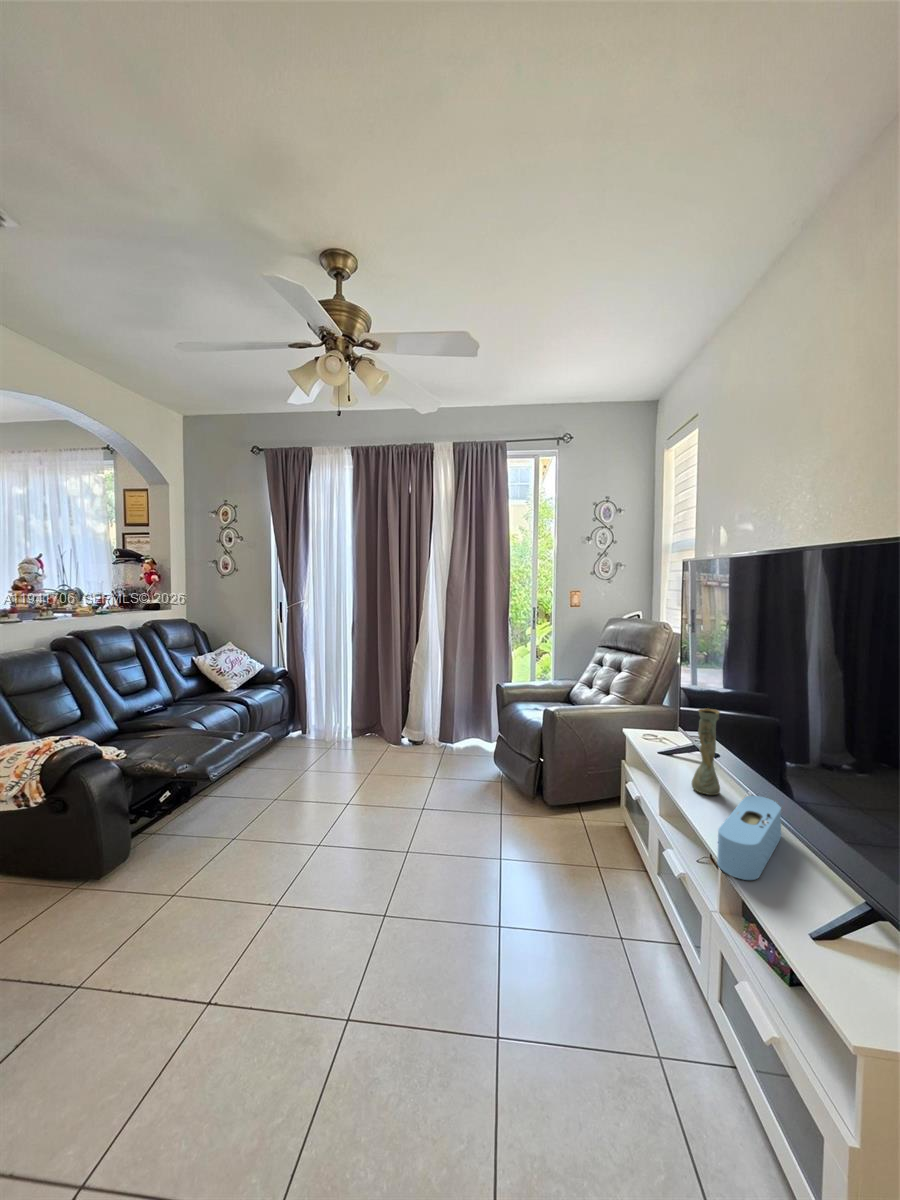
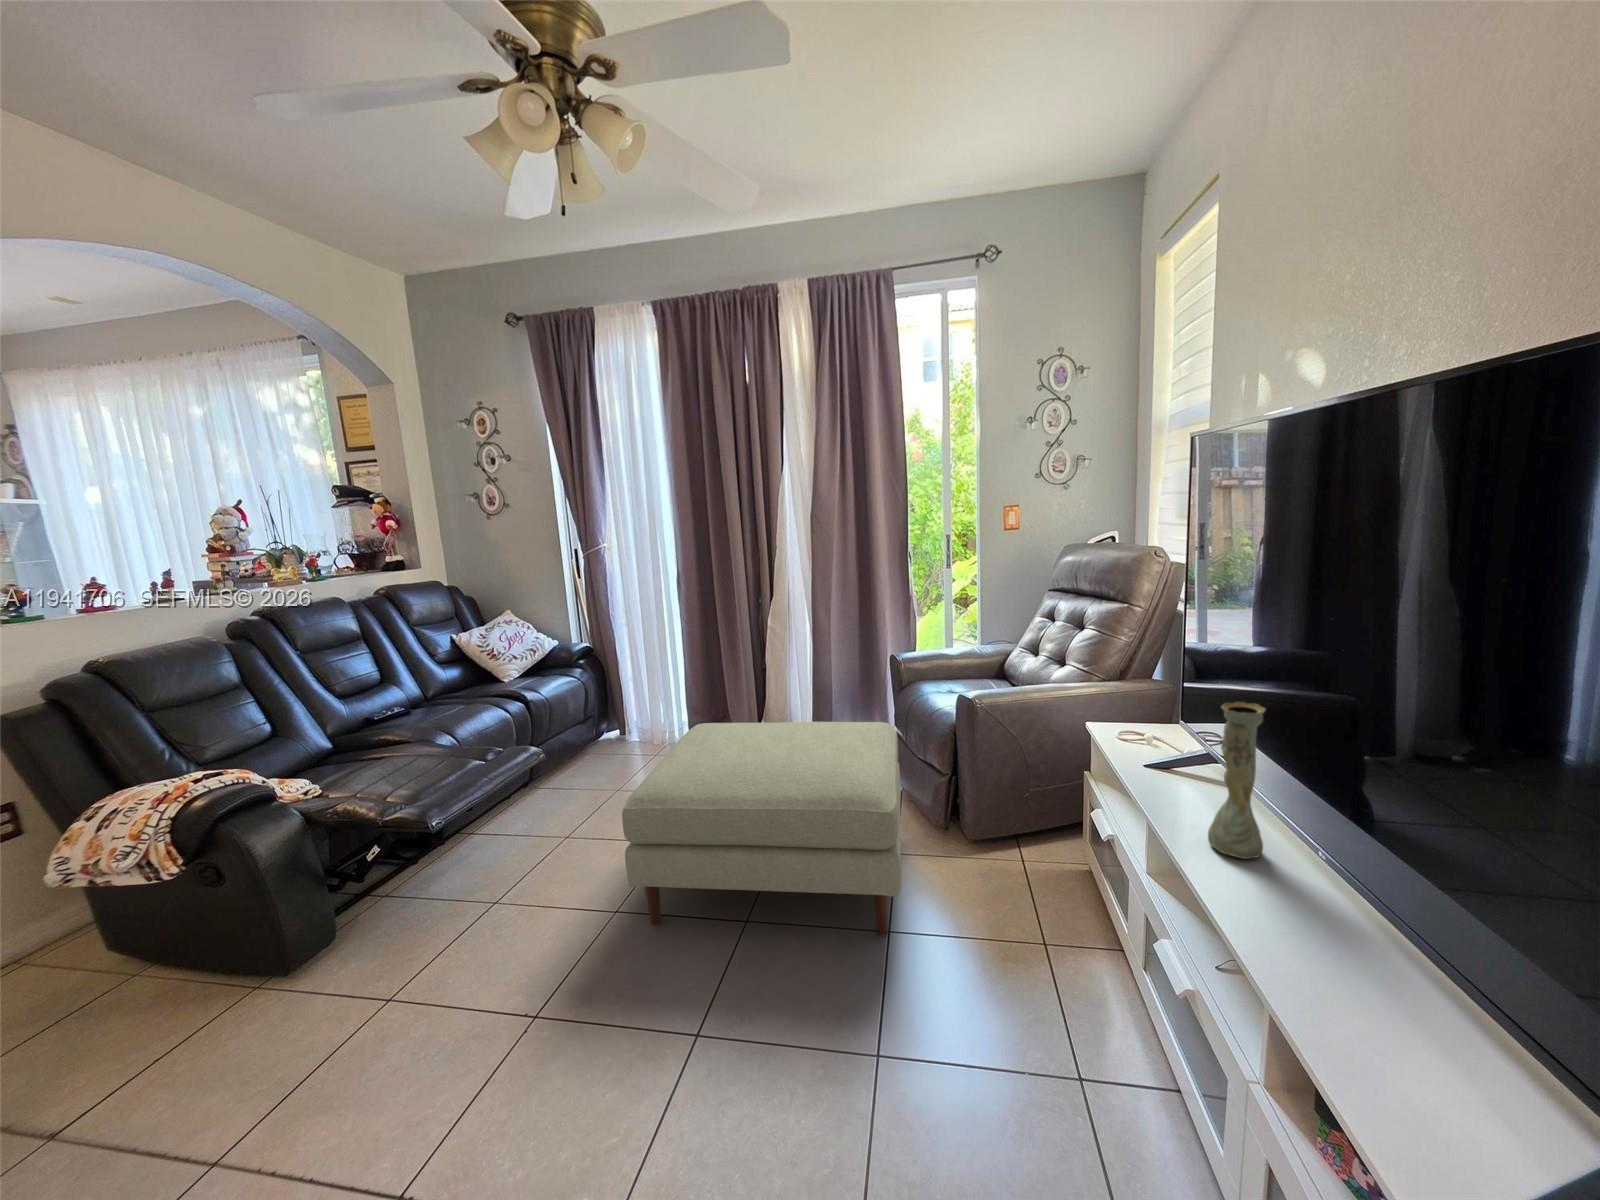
ottoman: none [337,721,513,857] -> present [622,722,901,936]
speaker: present [717,796,782,880] -> none [1265,873,1399,1067]

